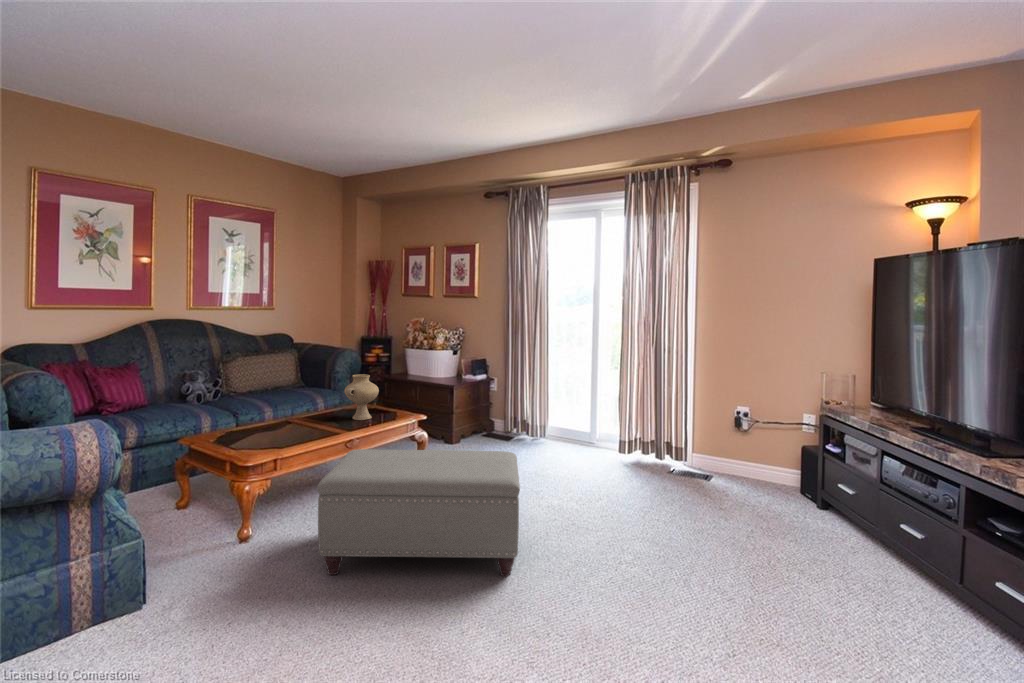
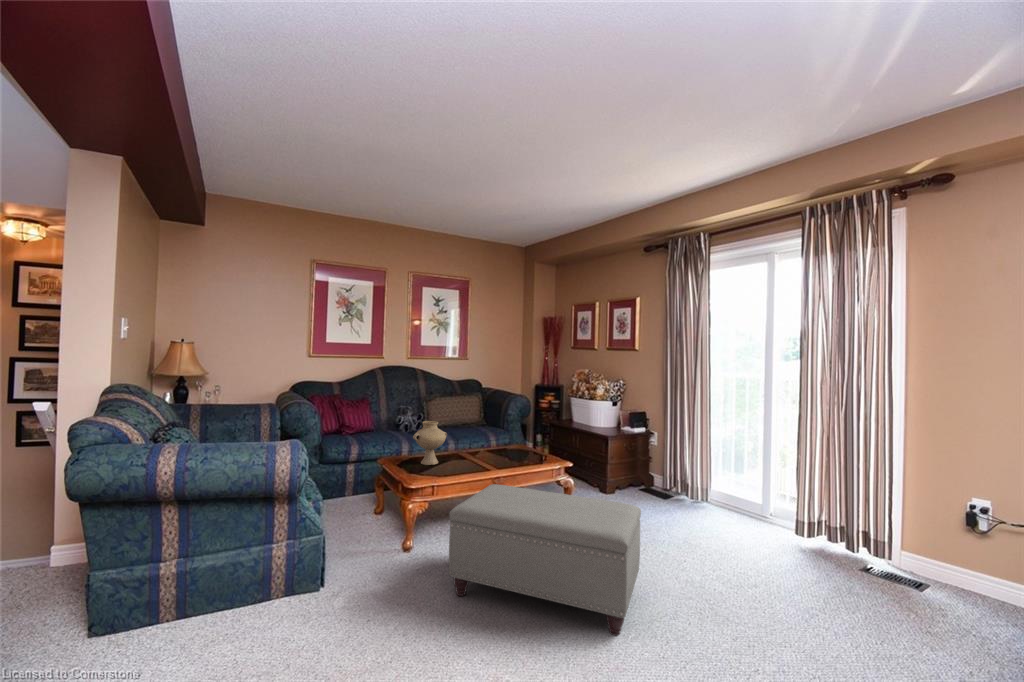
vase: present [344,374,379,420] -> present [413,421,447,465]

